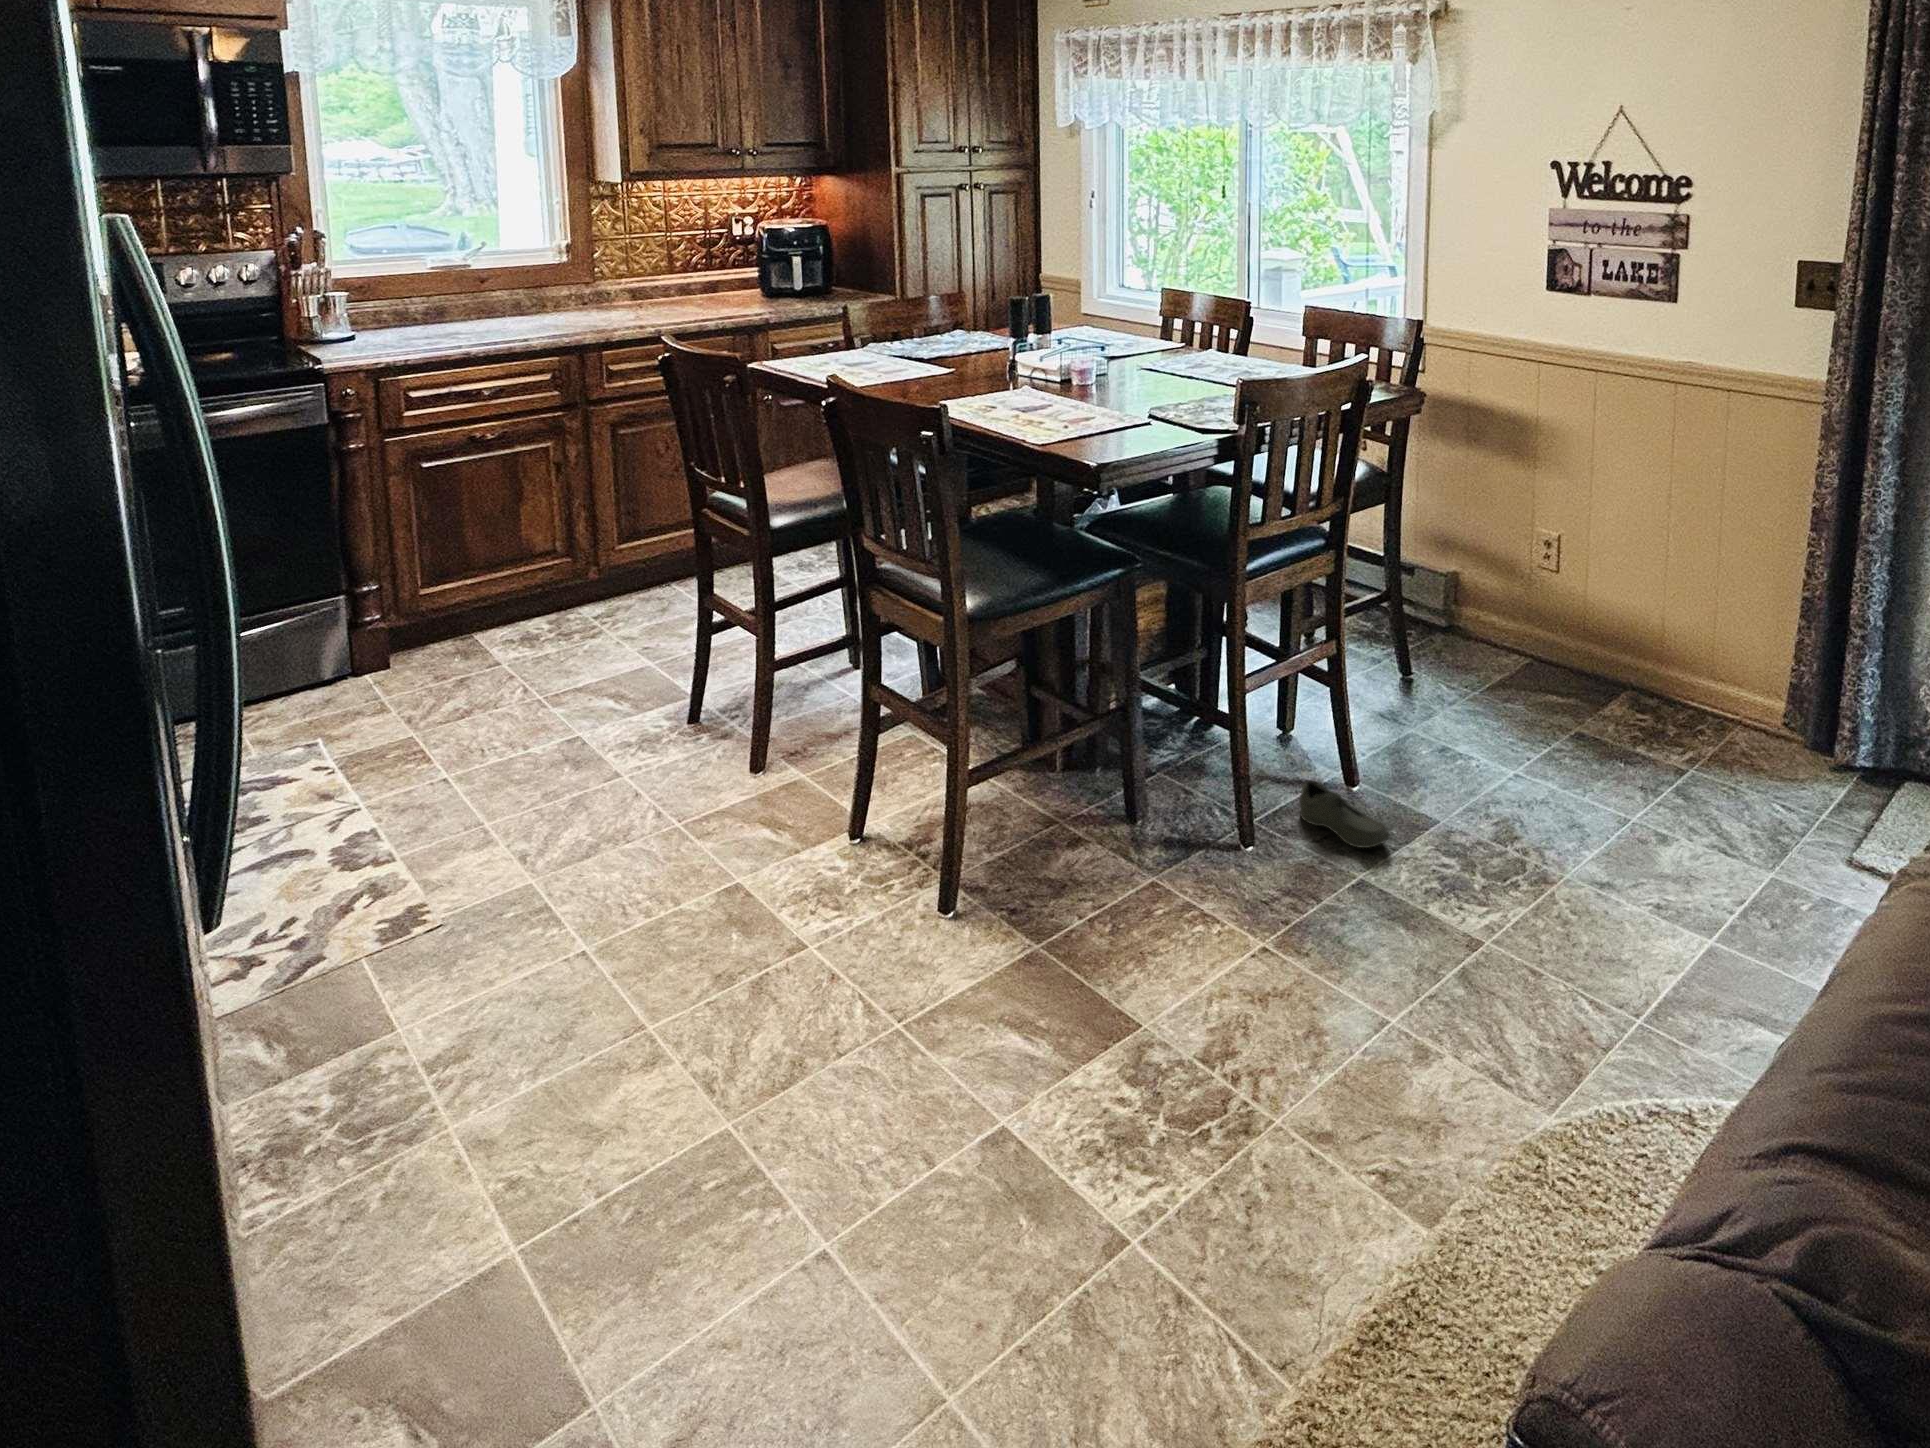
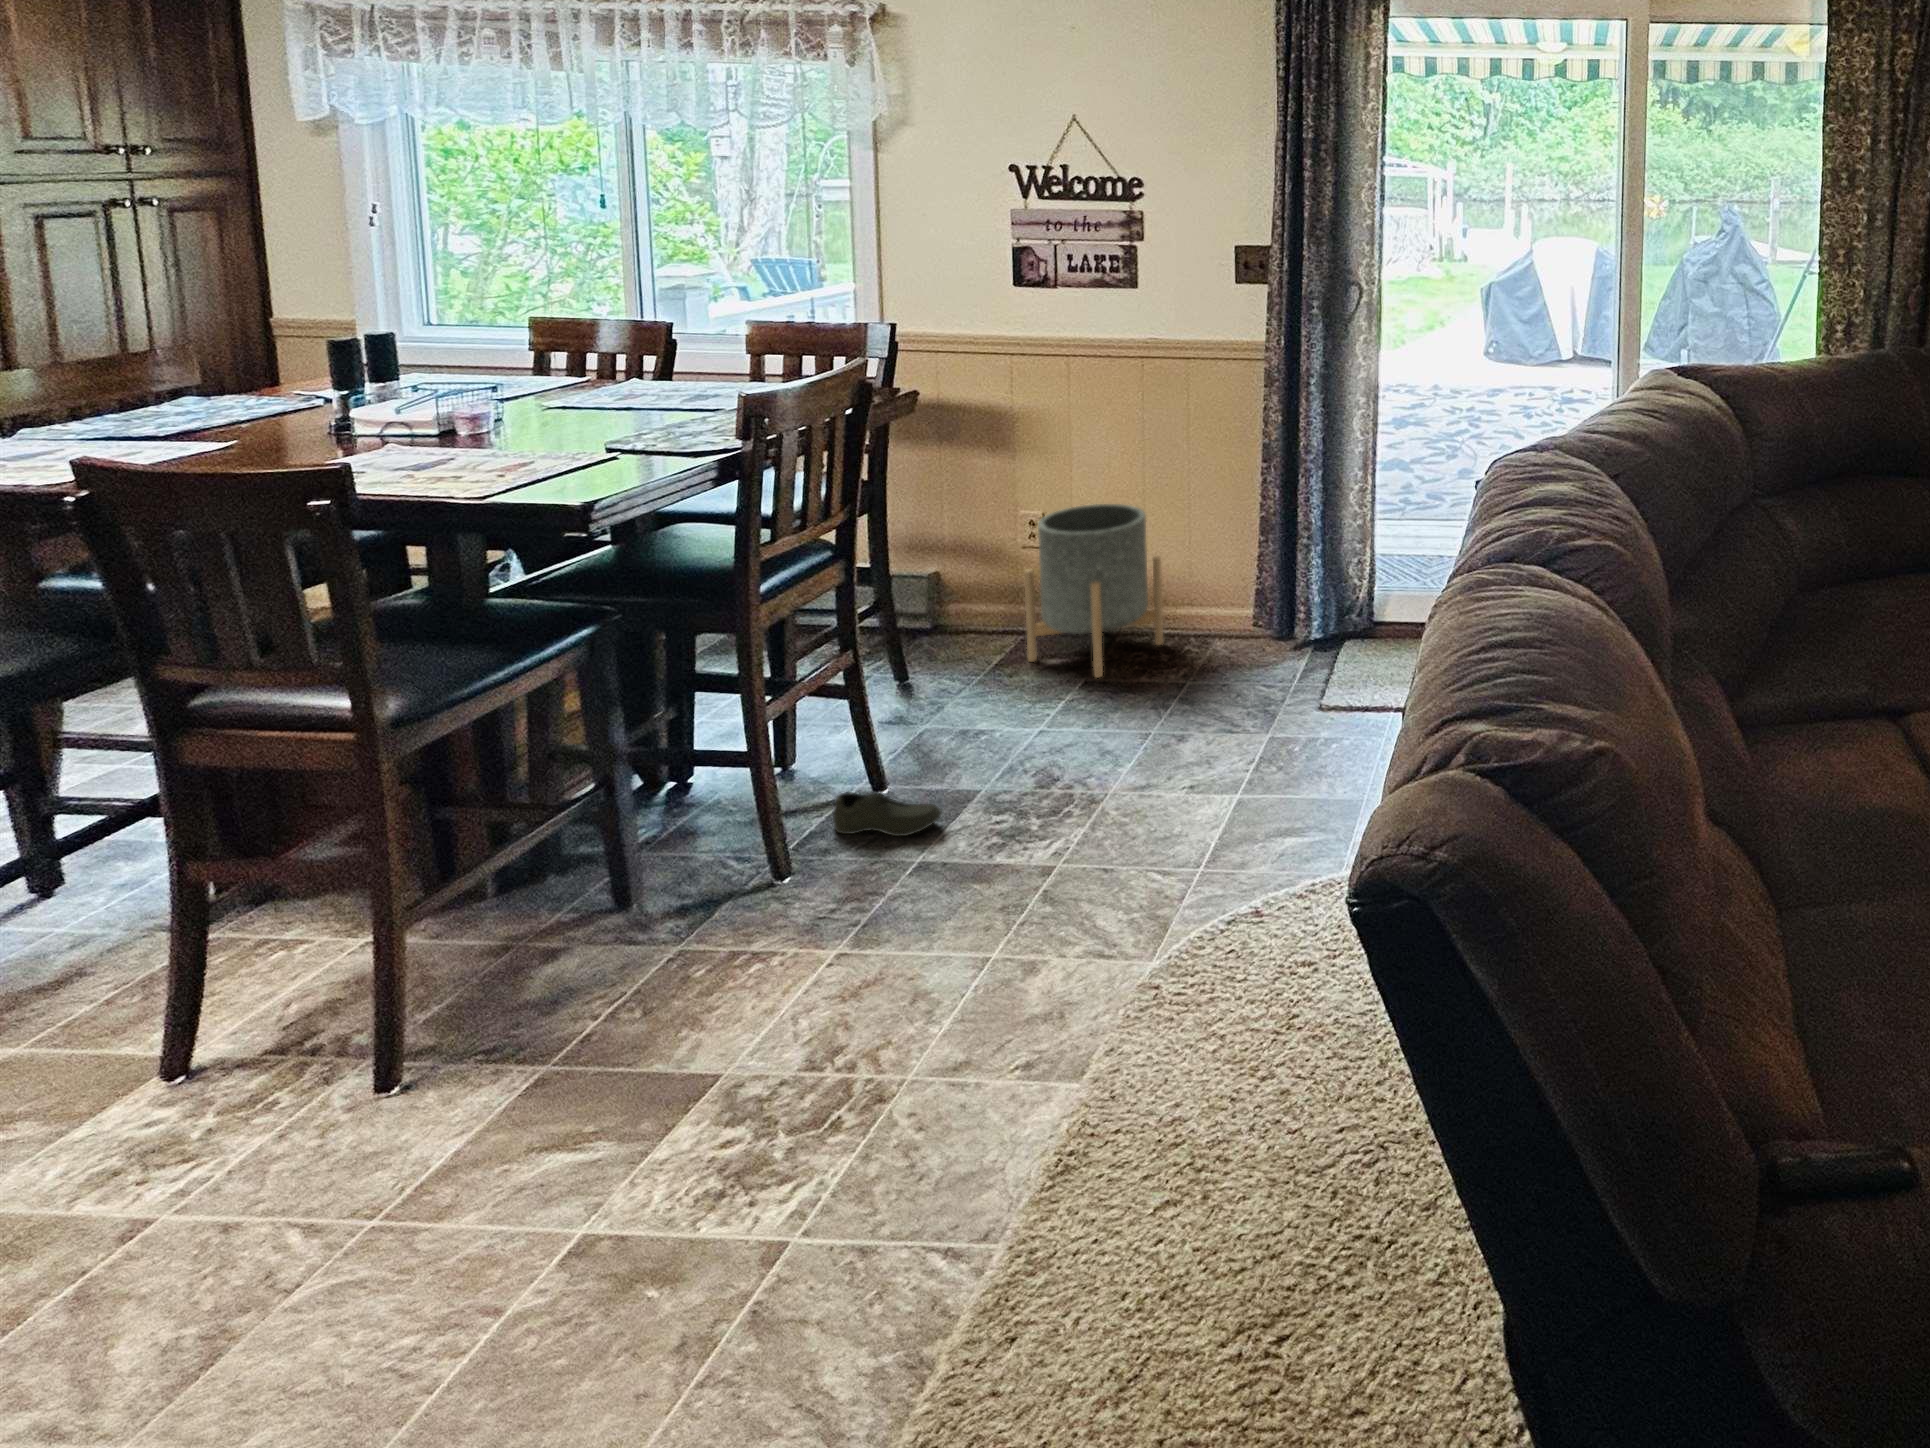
planter: none [1521,538,1675,736] -> present [1024,504,1163,678]

